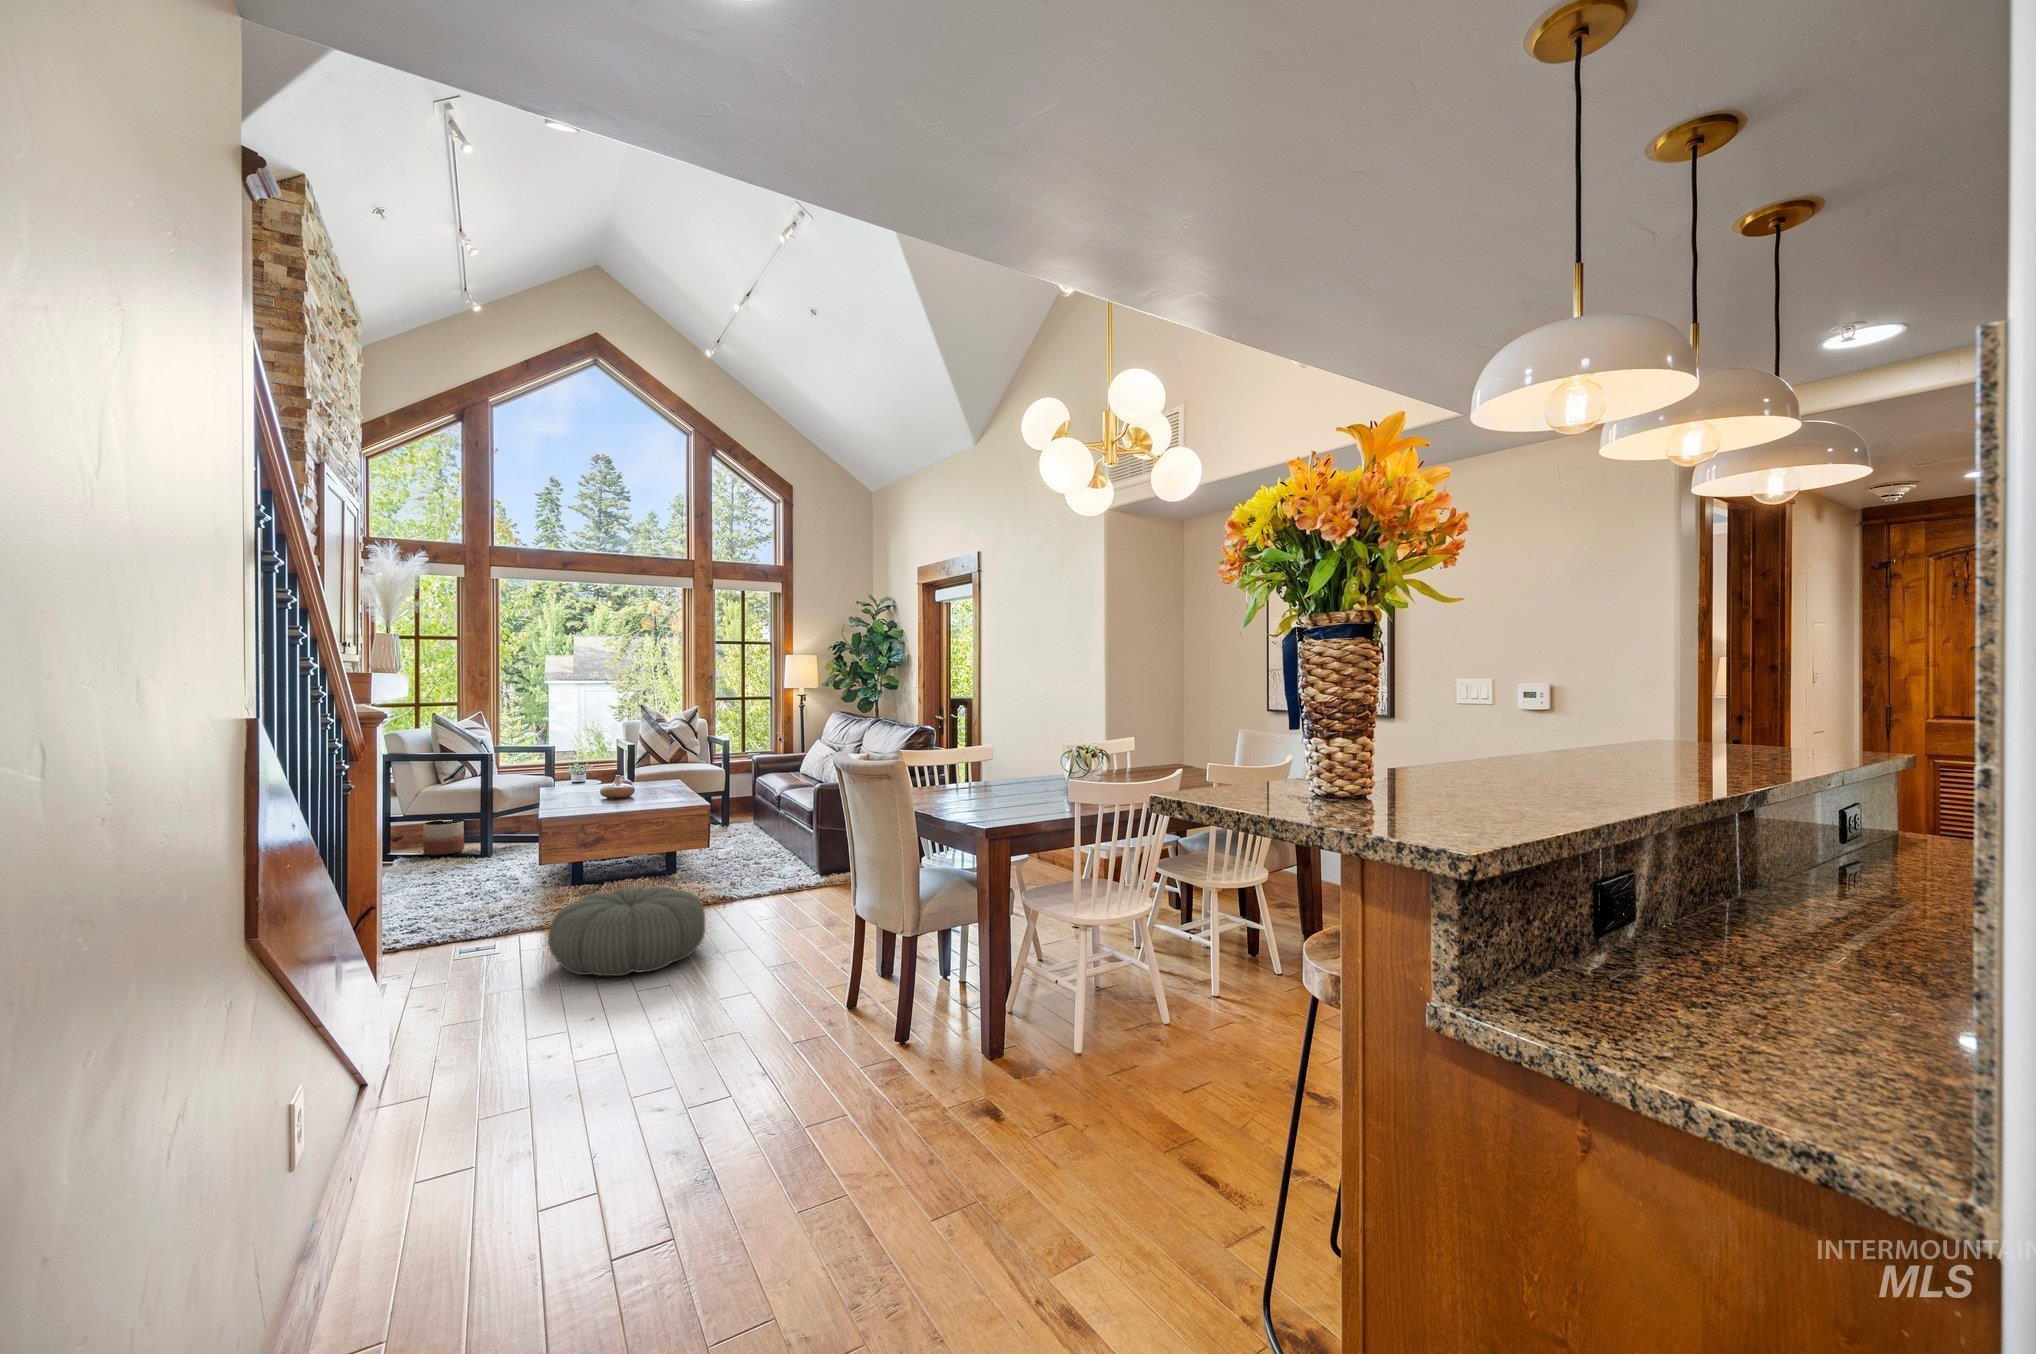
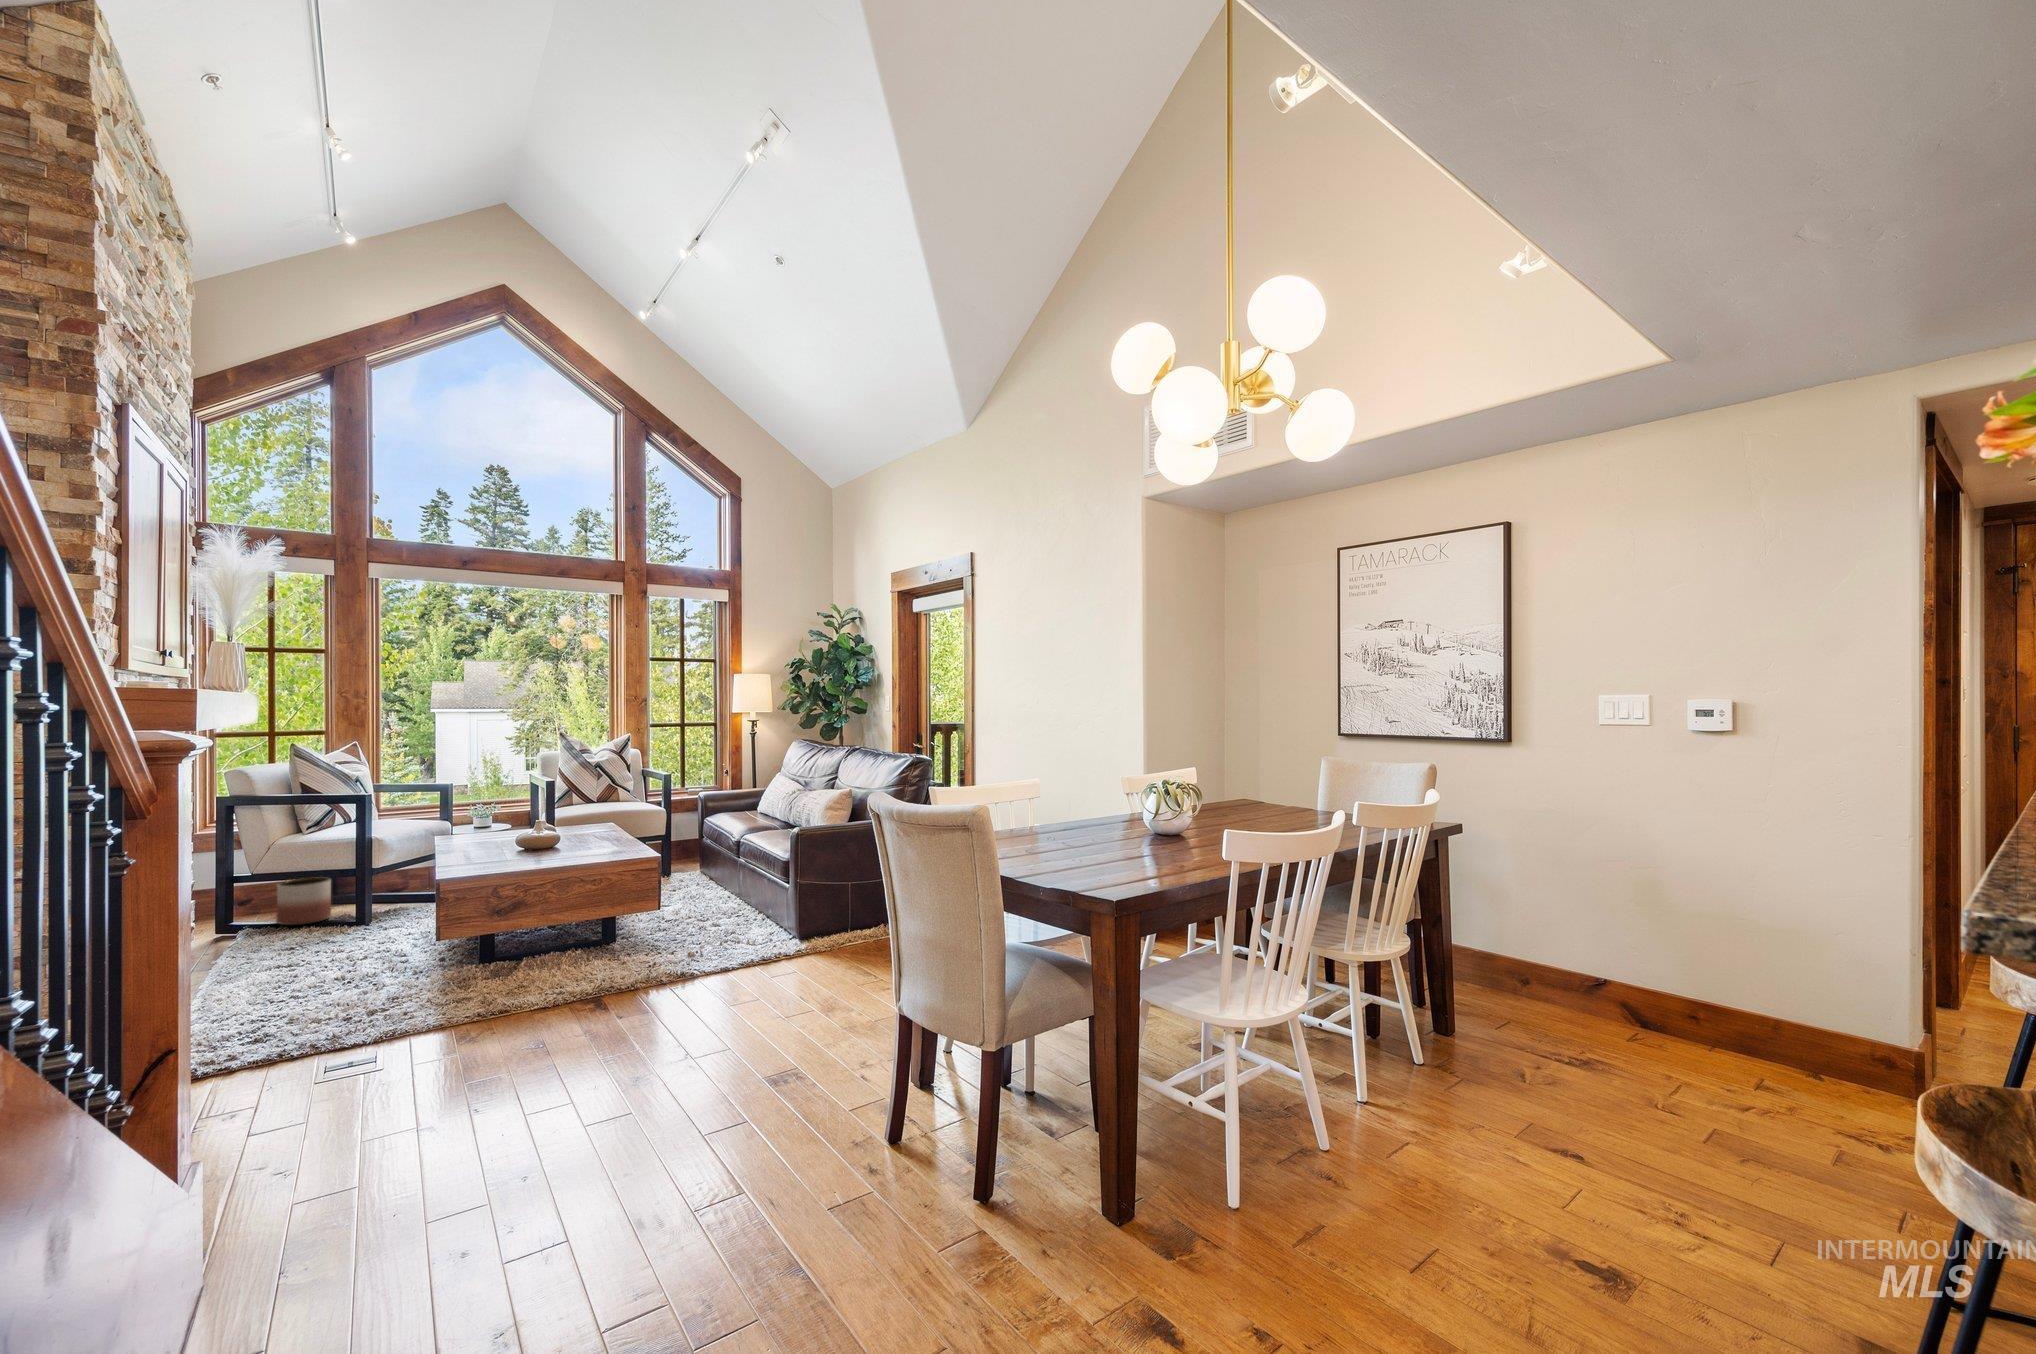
pouf: present [548,886,705,976] -> none [458,969,675,1101]

